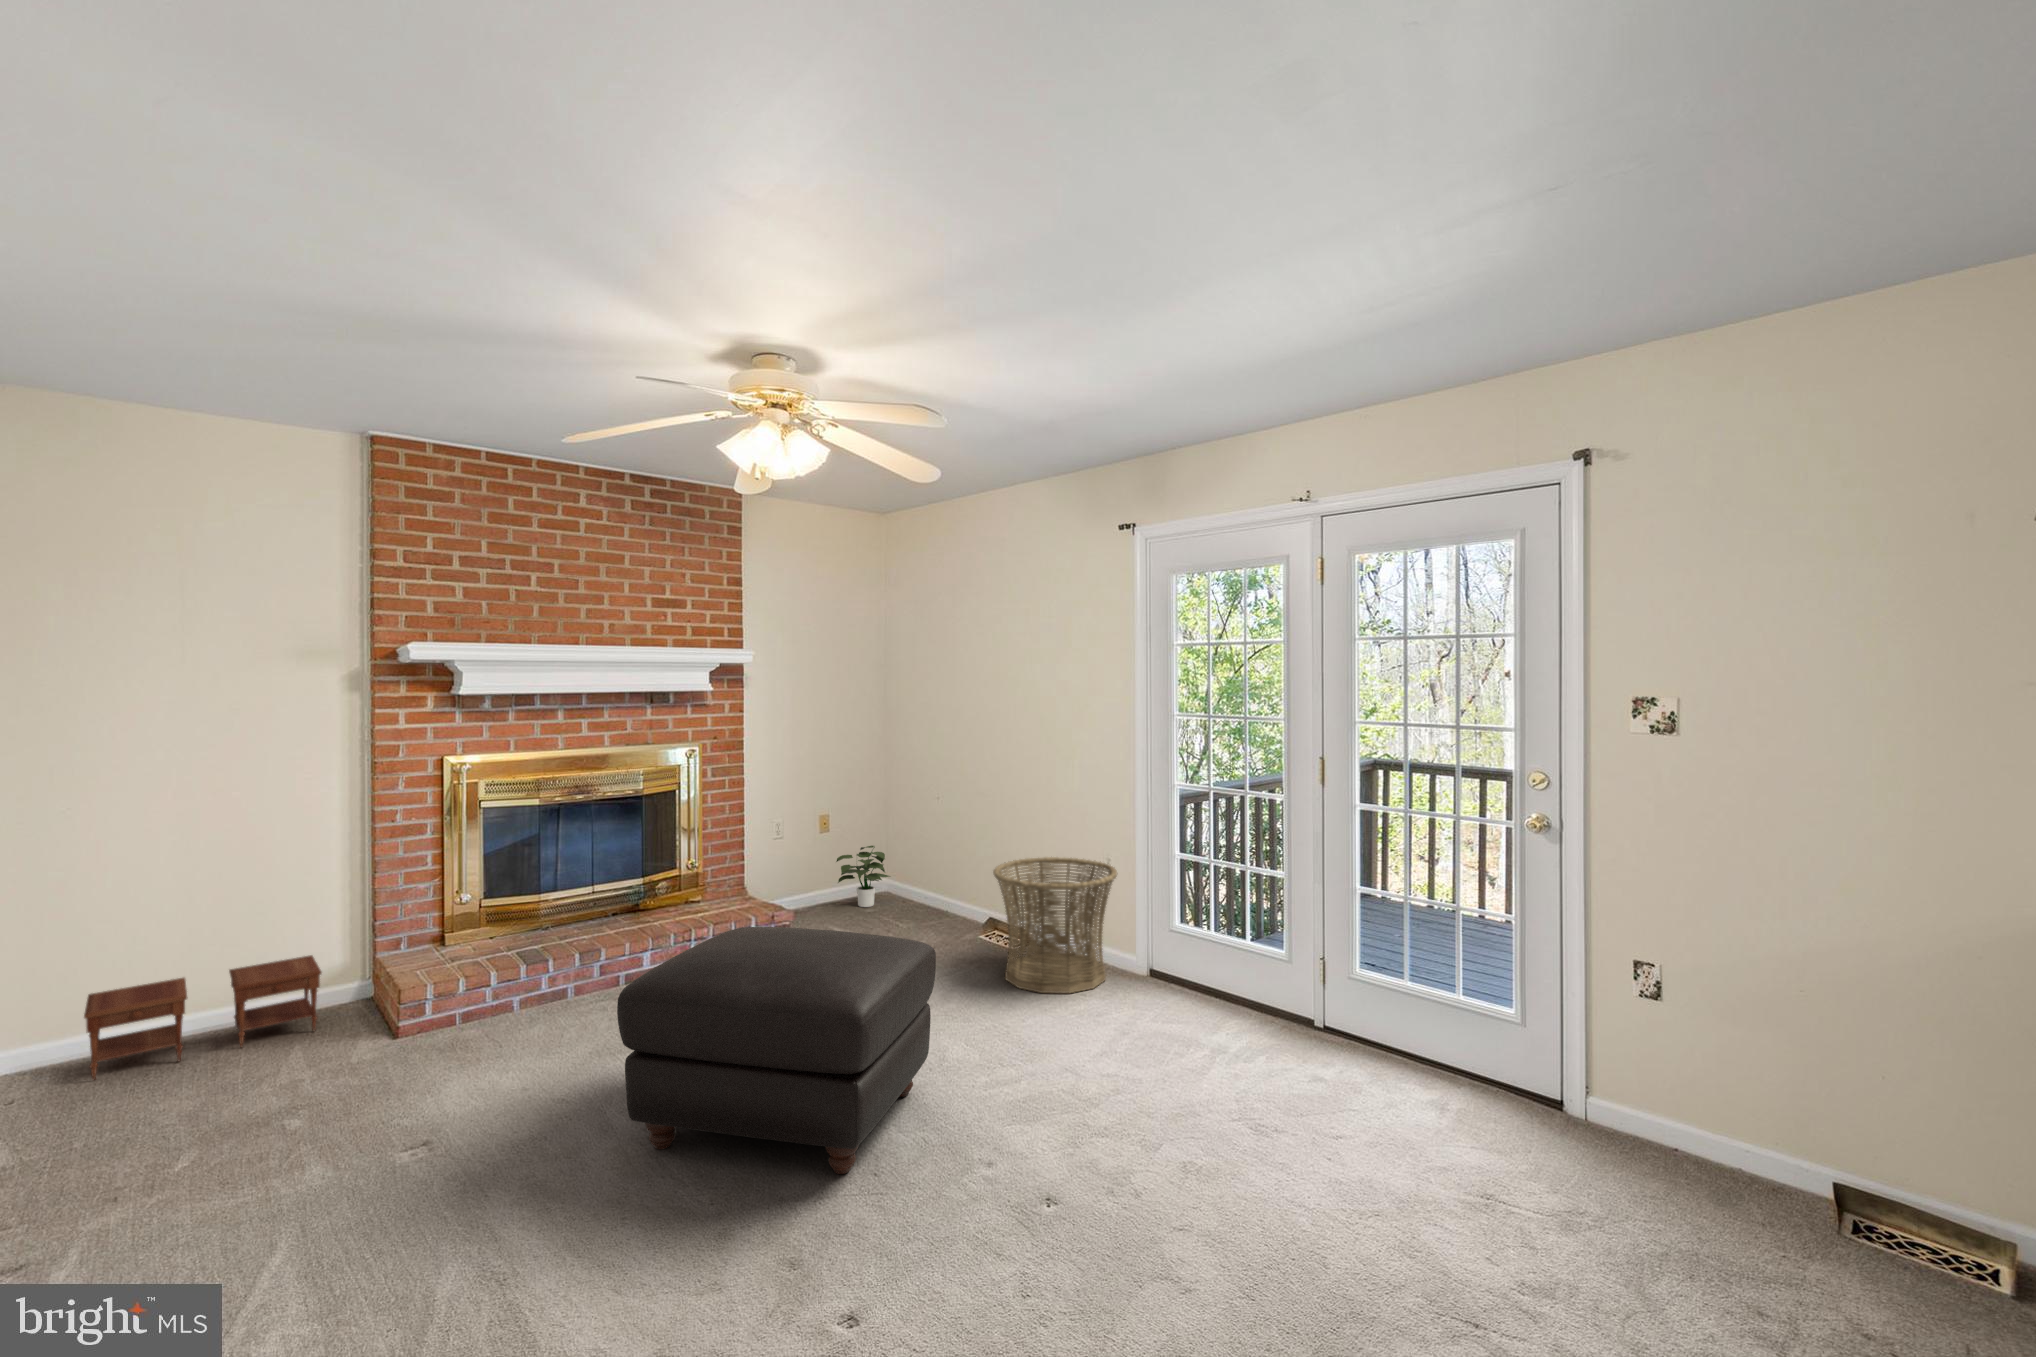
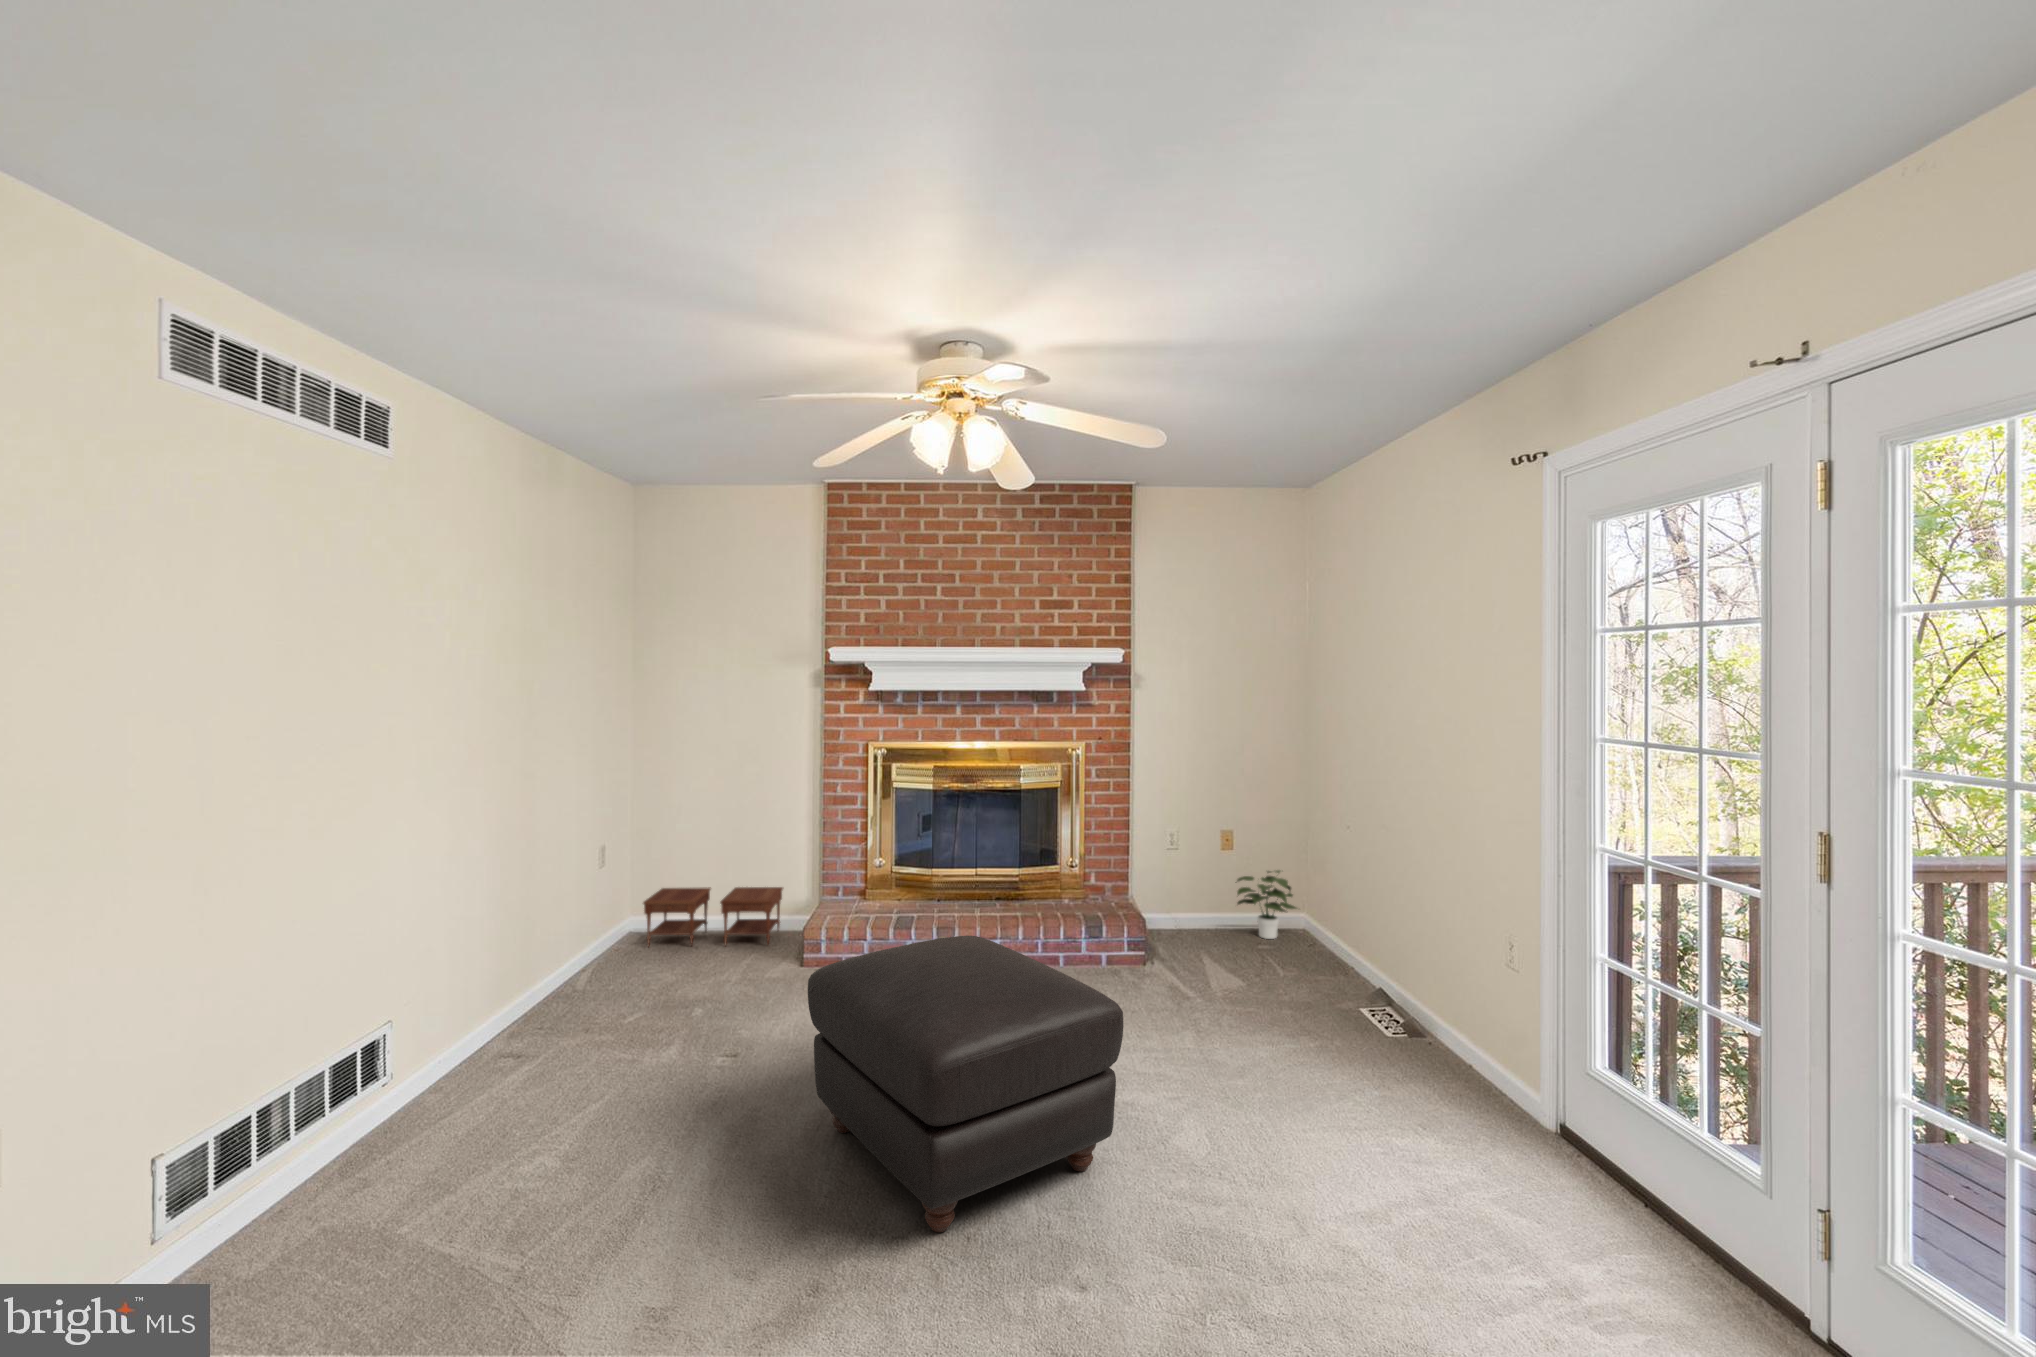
basket: present [993,857,1117,993] -> none [1323,920,1507,1121]

